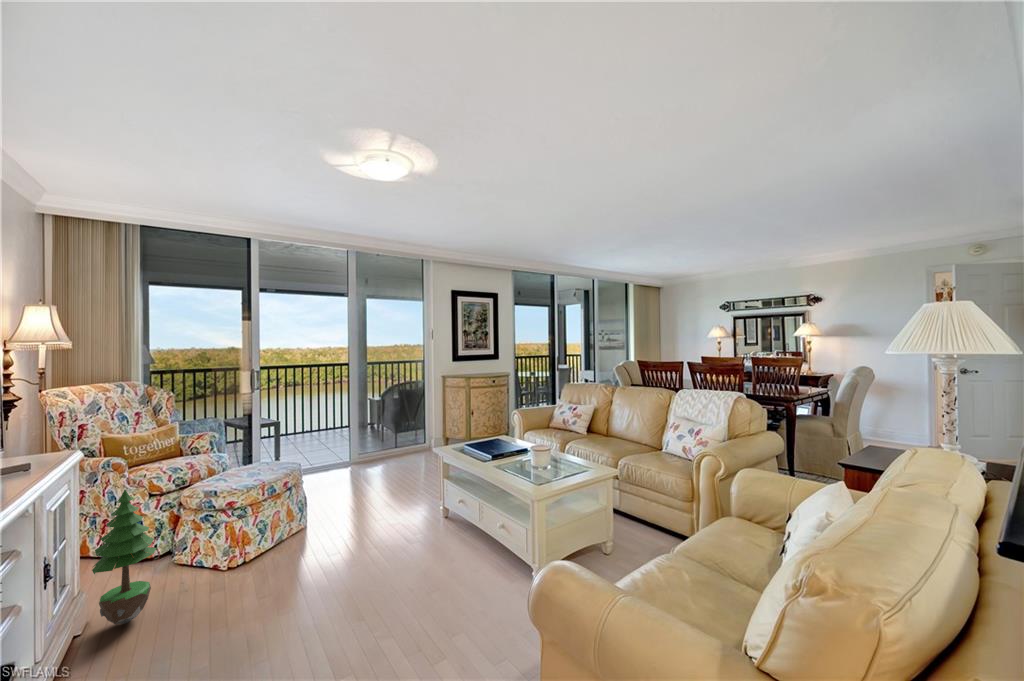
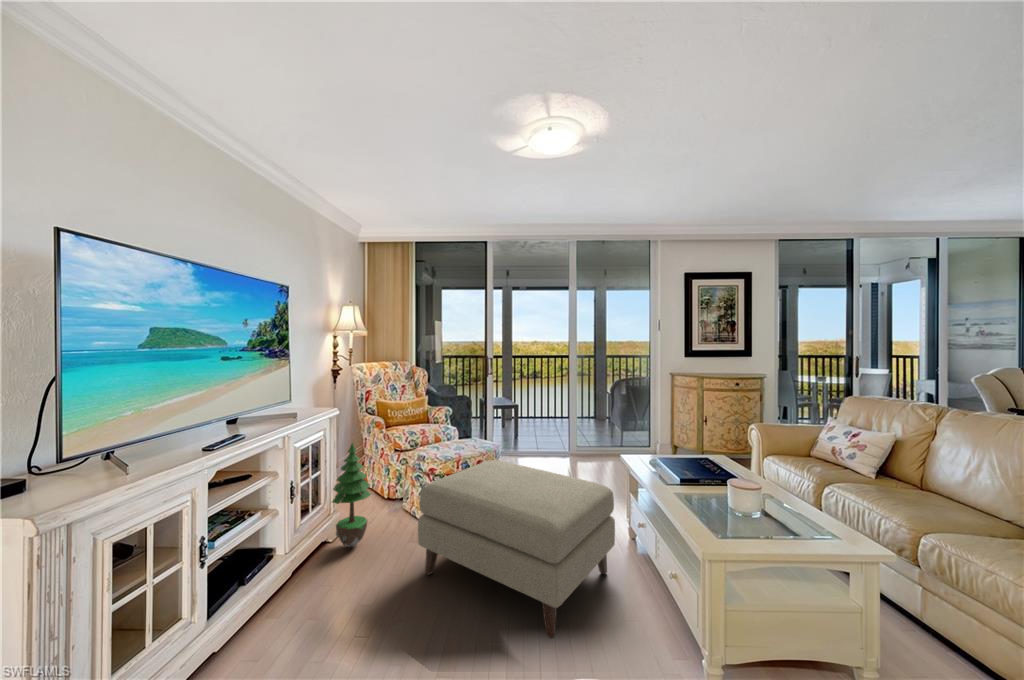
ottoman: none [247,473,441,609] -> present [418,460,615,638]

